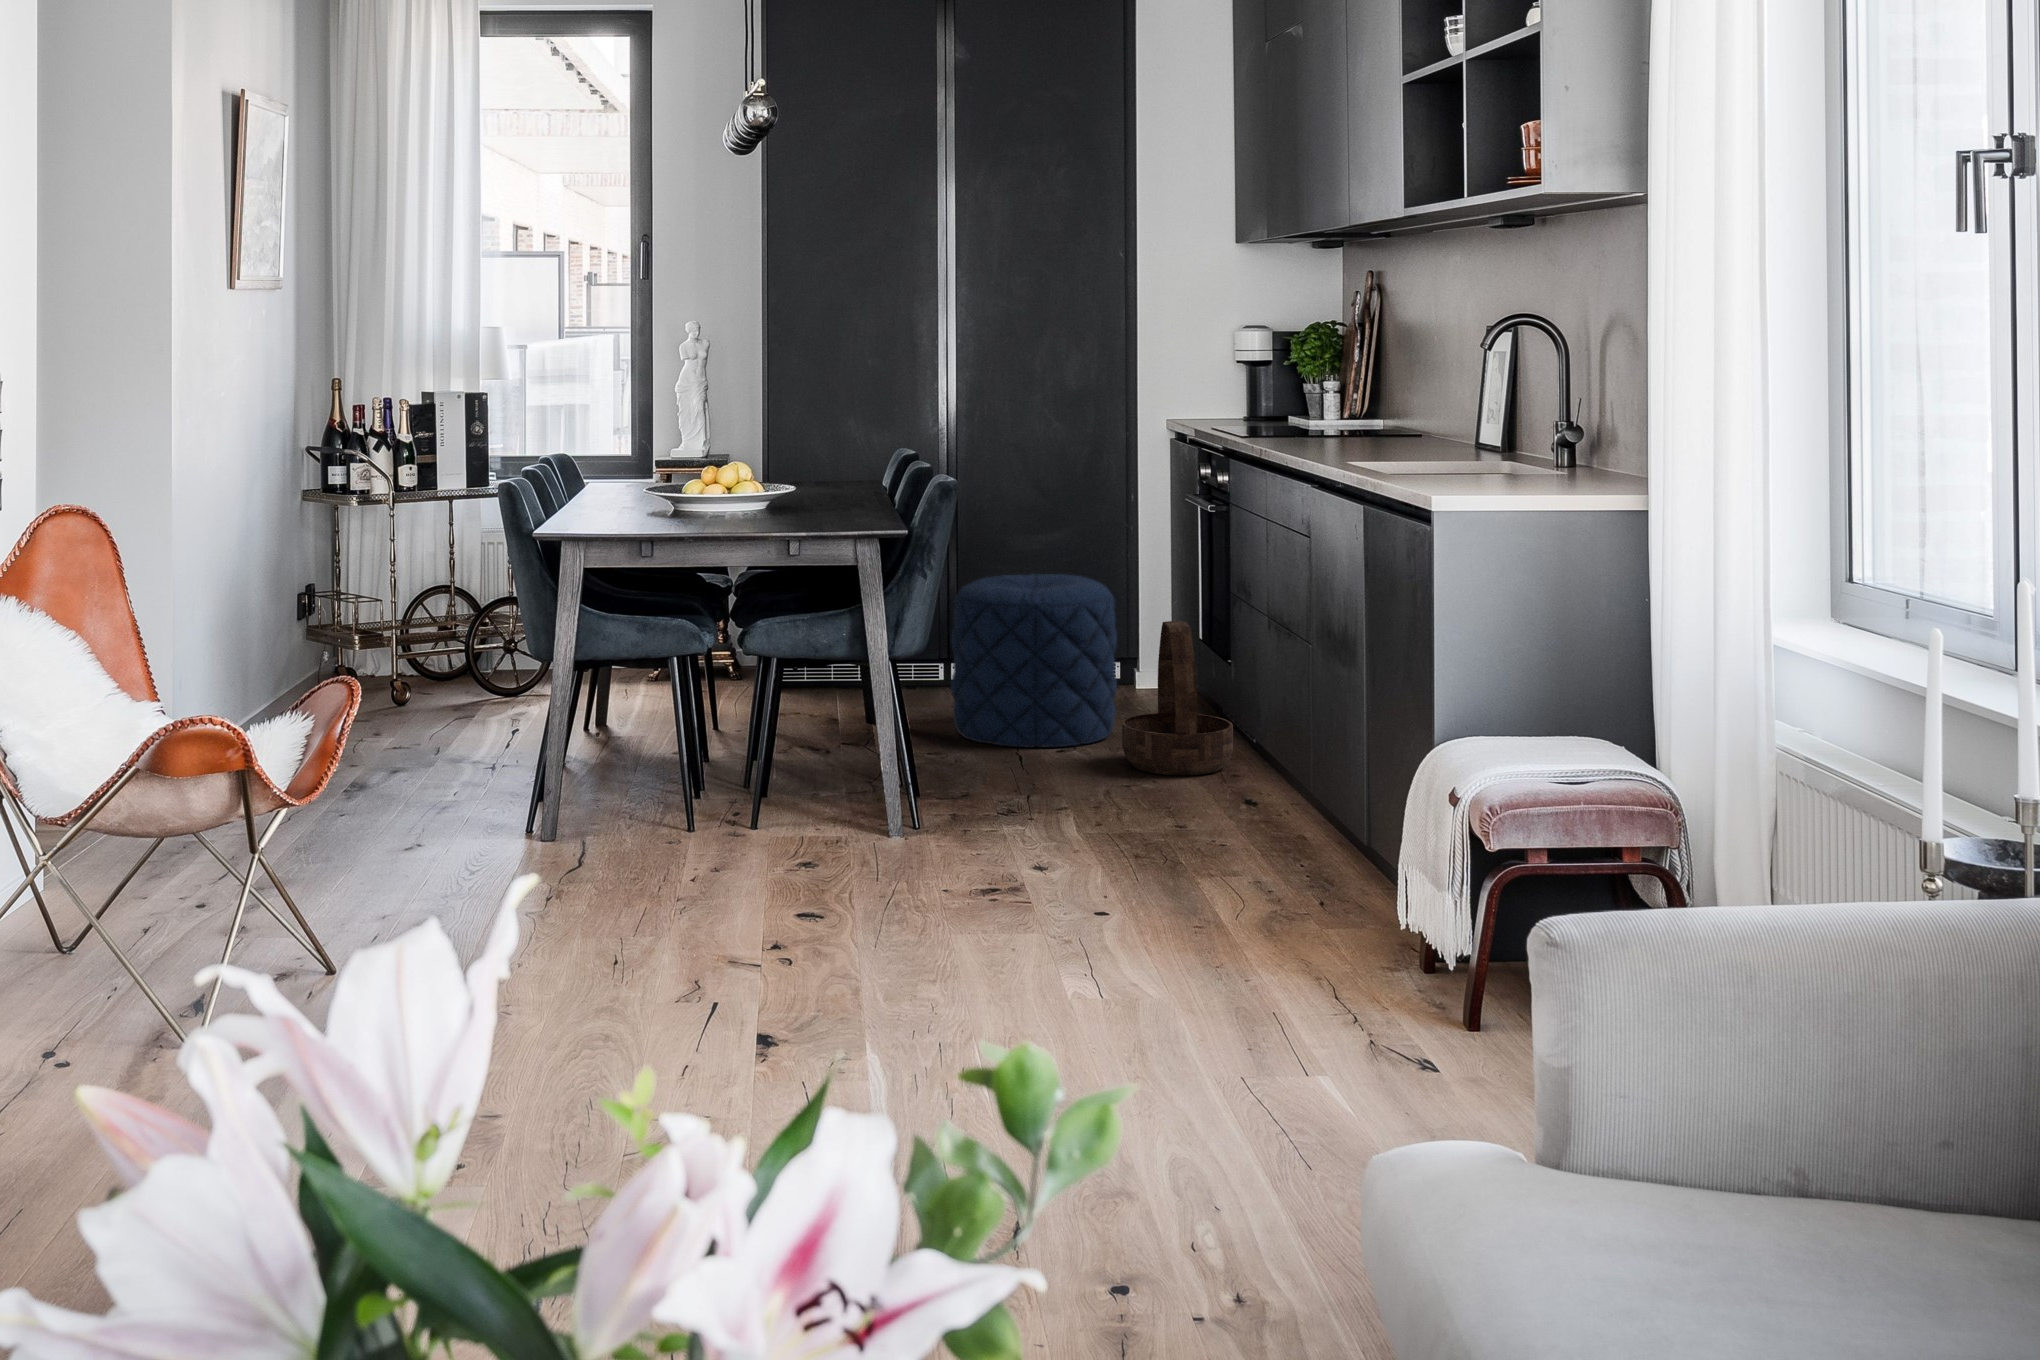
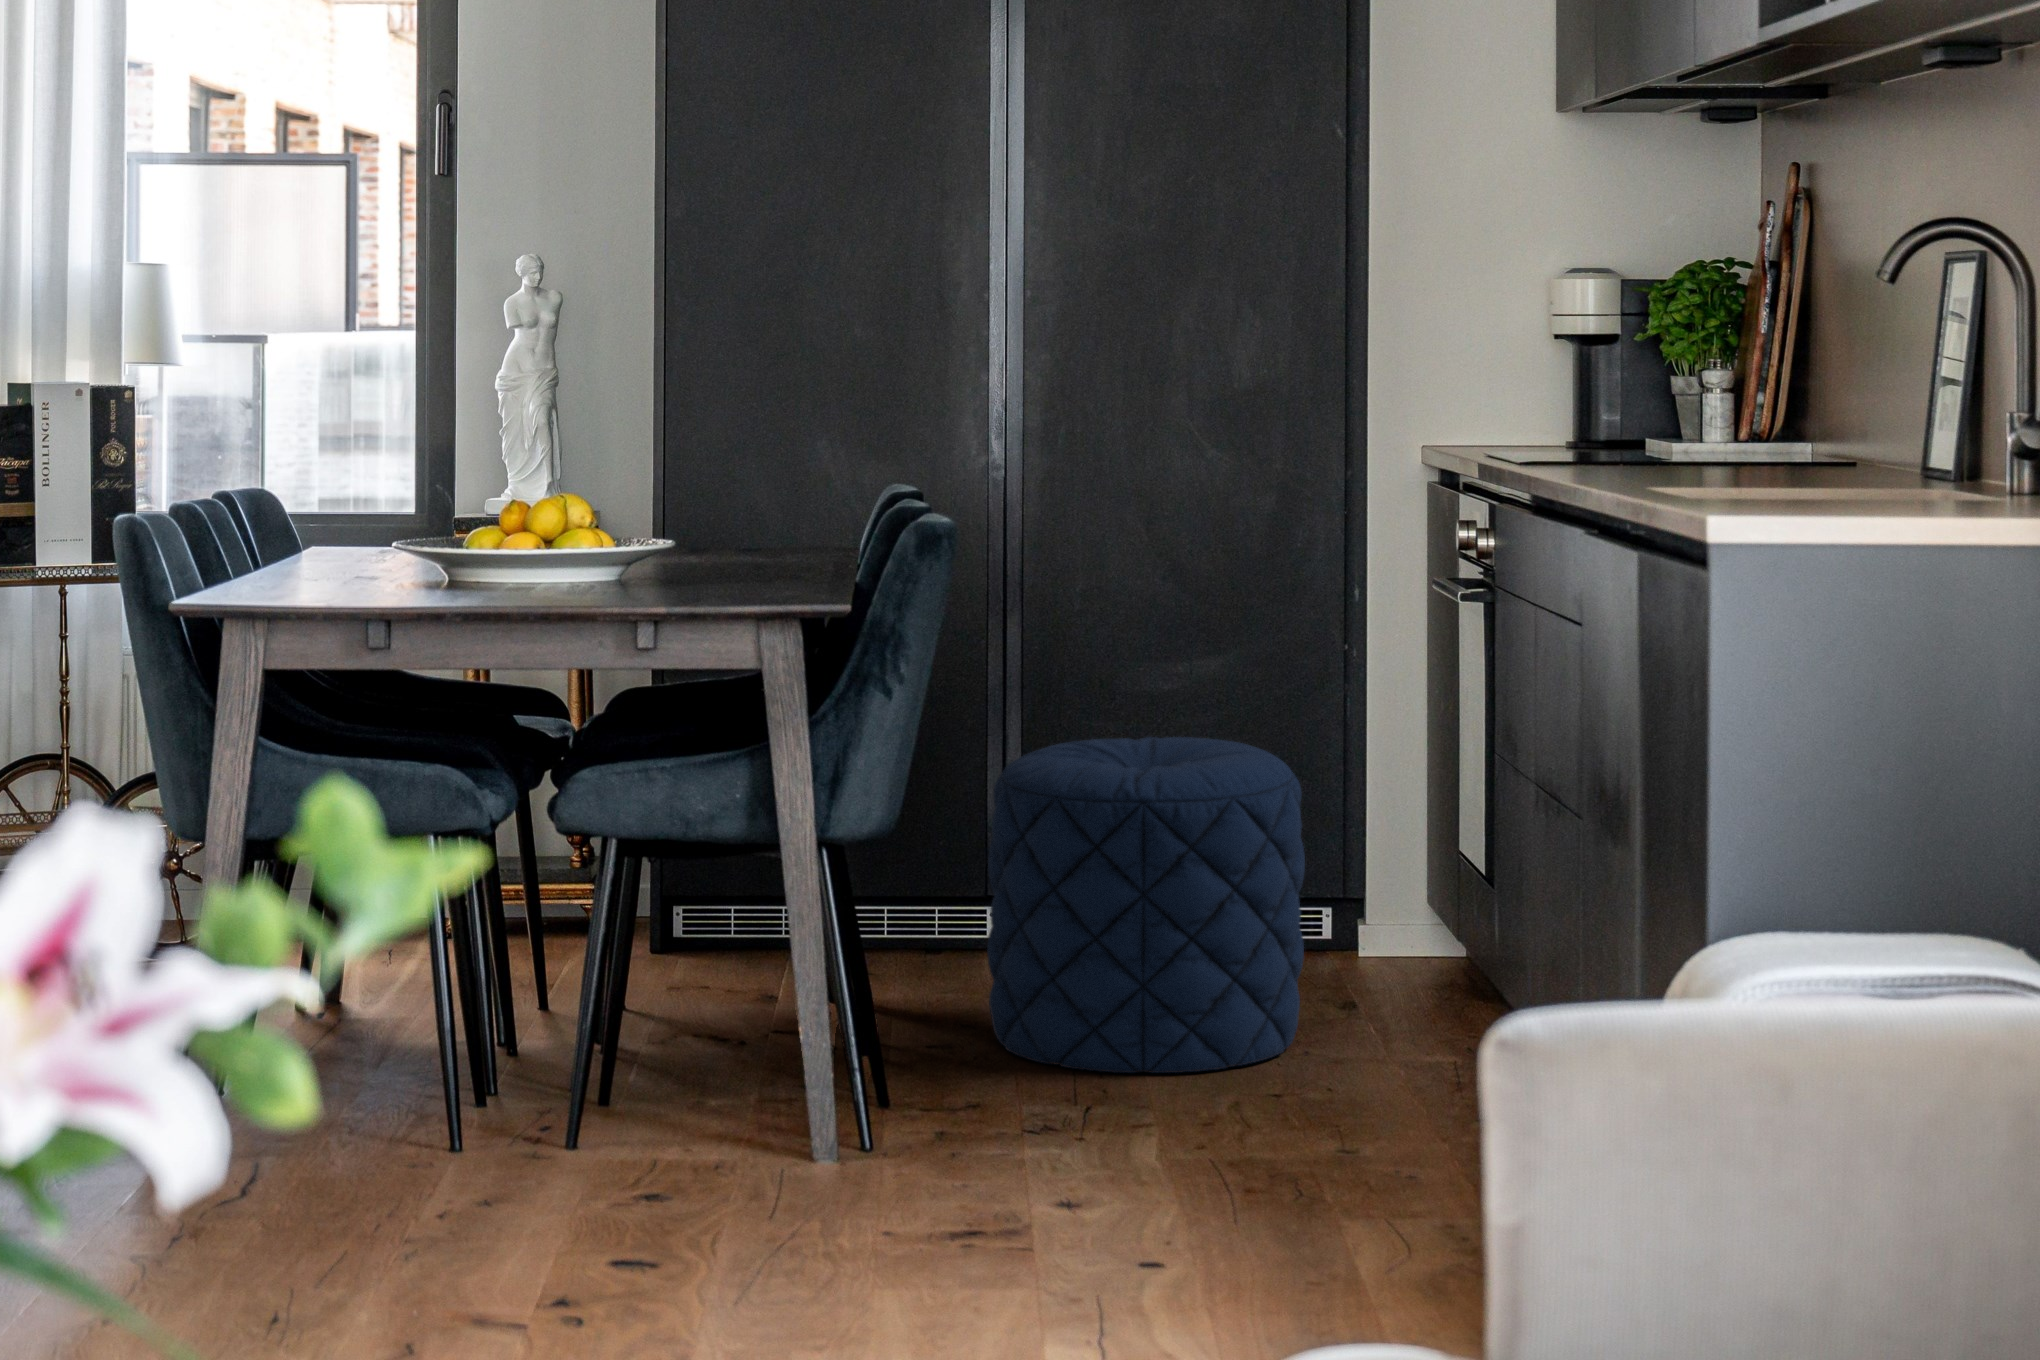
basket: present [1122,621,1233,775] -> none [1304,833,1517,1134]

